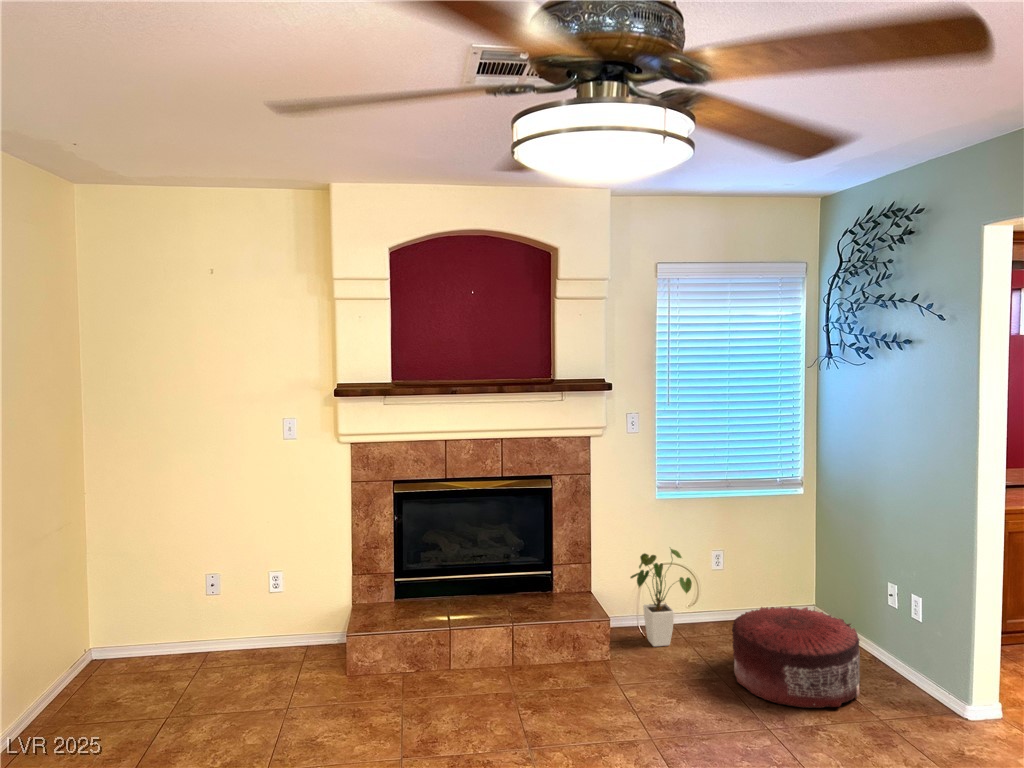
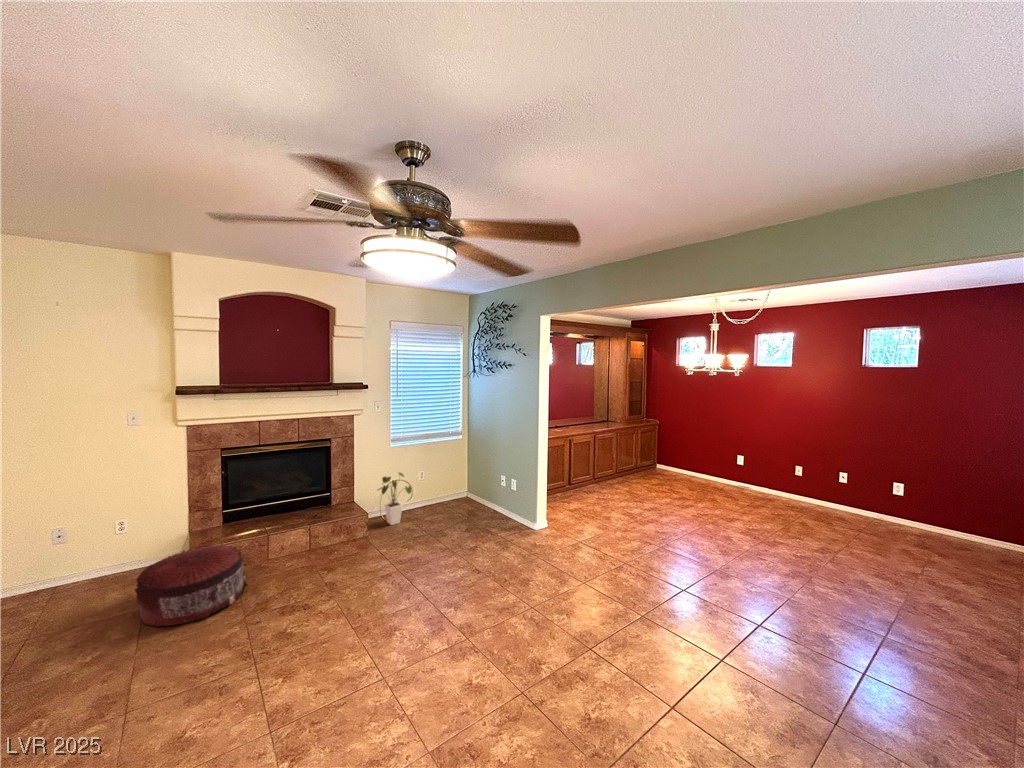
pouf: present [732,607,860,708] -> present [135,544,248,627]

